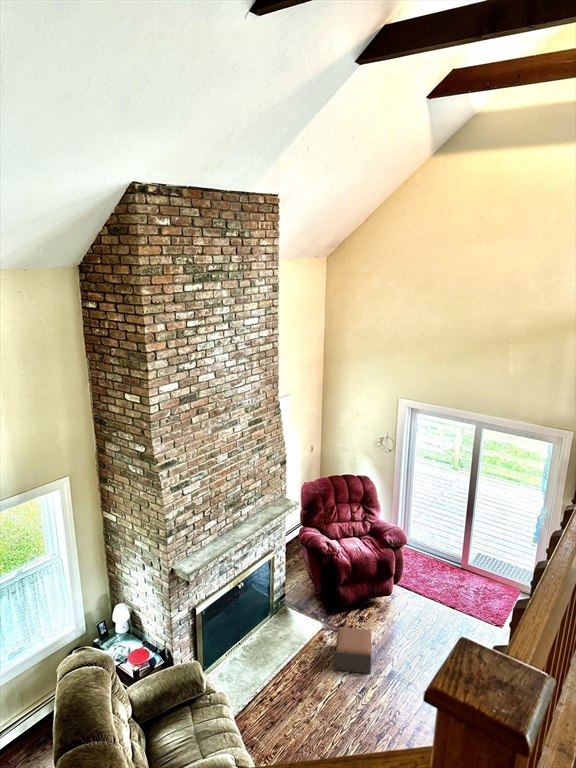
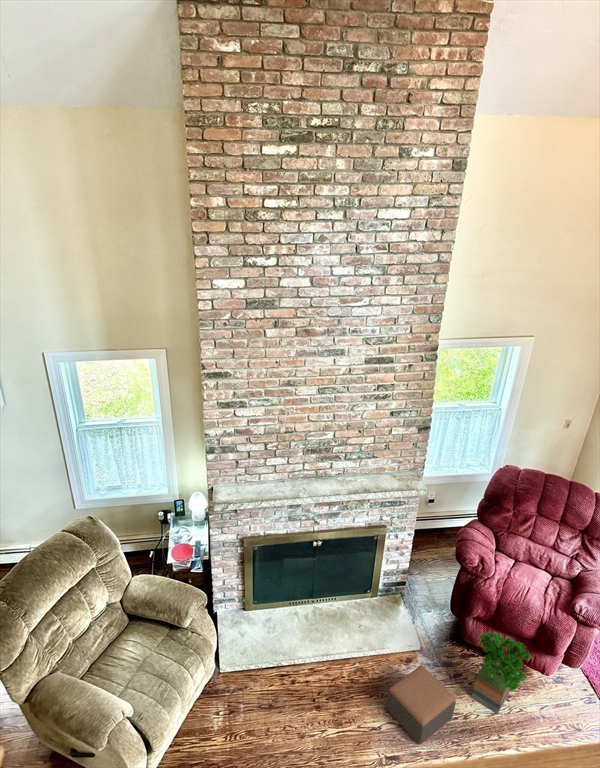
potted tree: none [359,575,398,632] -> present [471,632,531,714]

